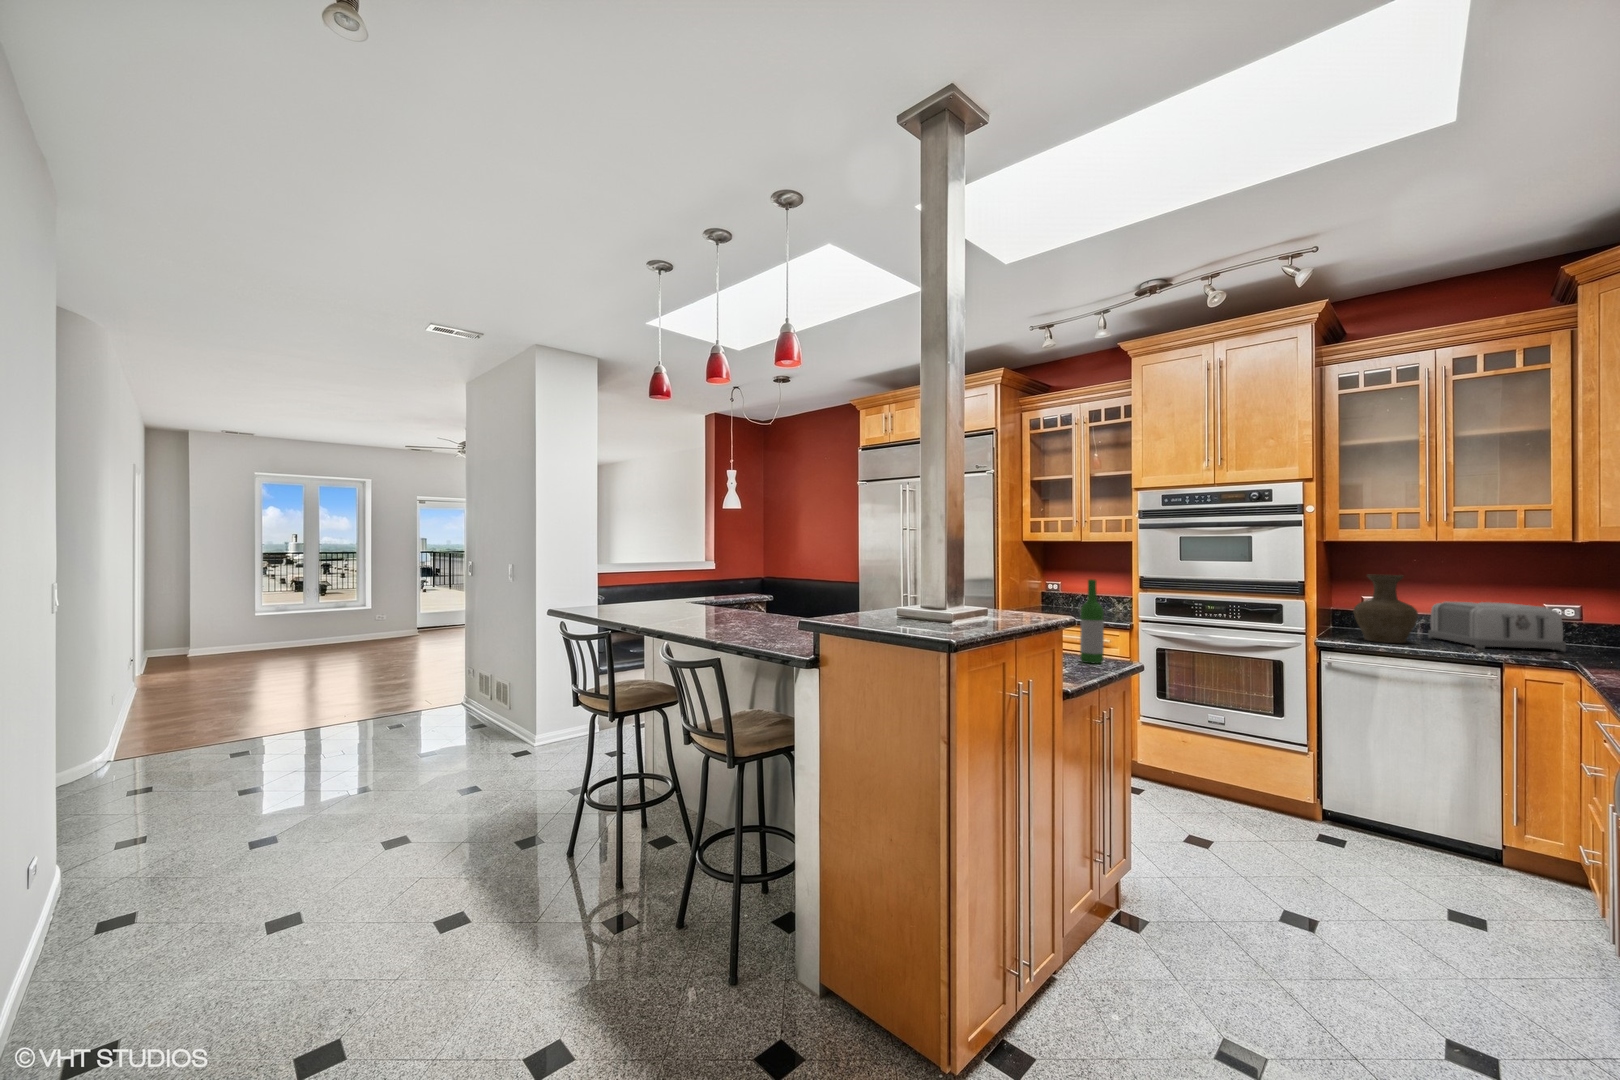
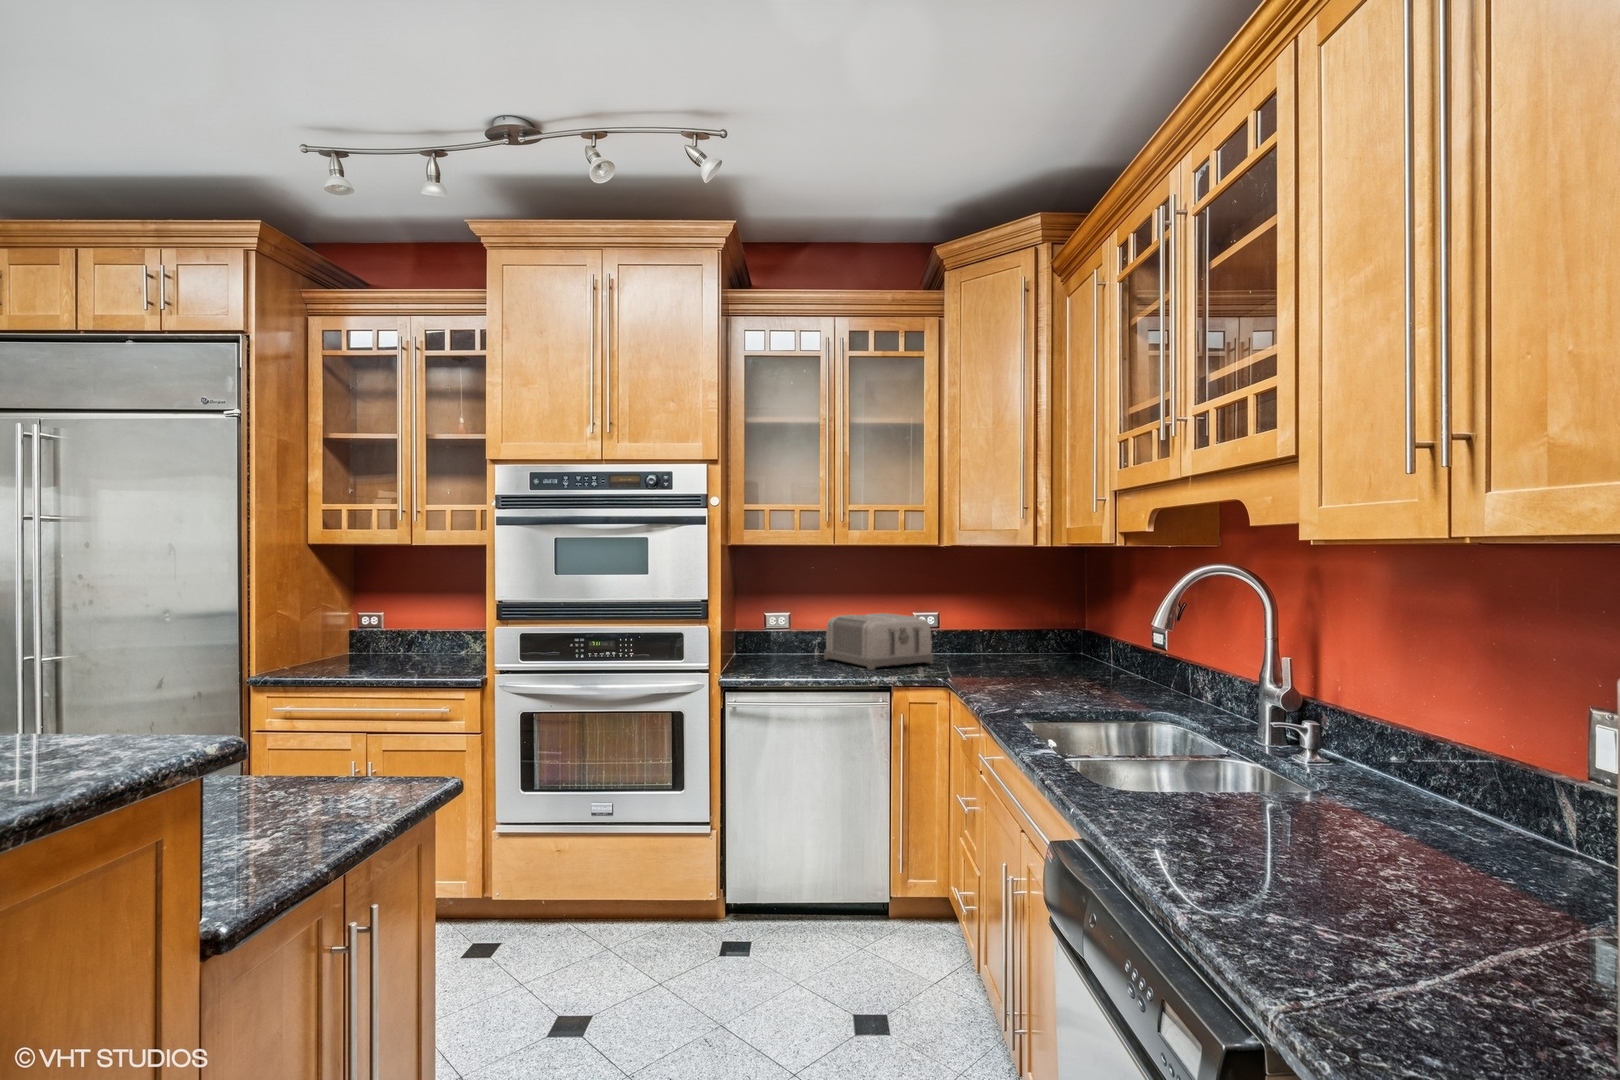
vase: present [1353,575,1418,643] -> none [758,587,820,673]
wine bottle: present [1080,579,1104,663] -> none [312,630,367,819]

